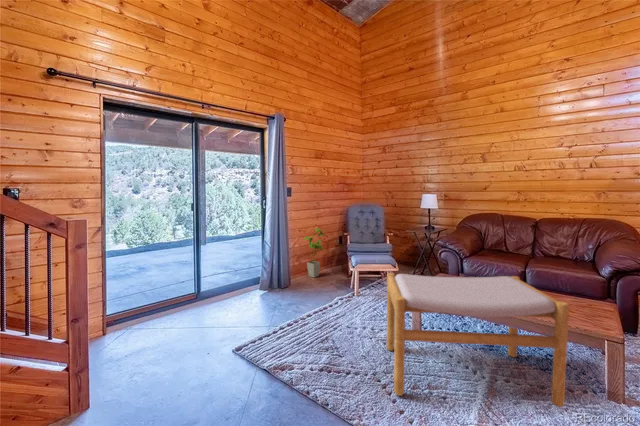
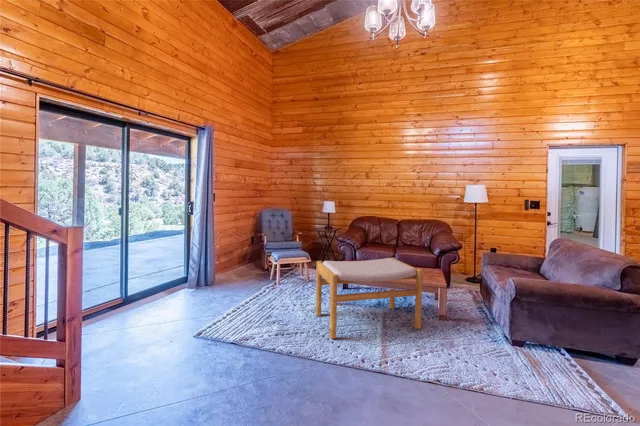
house plant: present [303,228,325,277] -> none [226,230,250,274]

